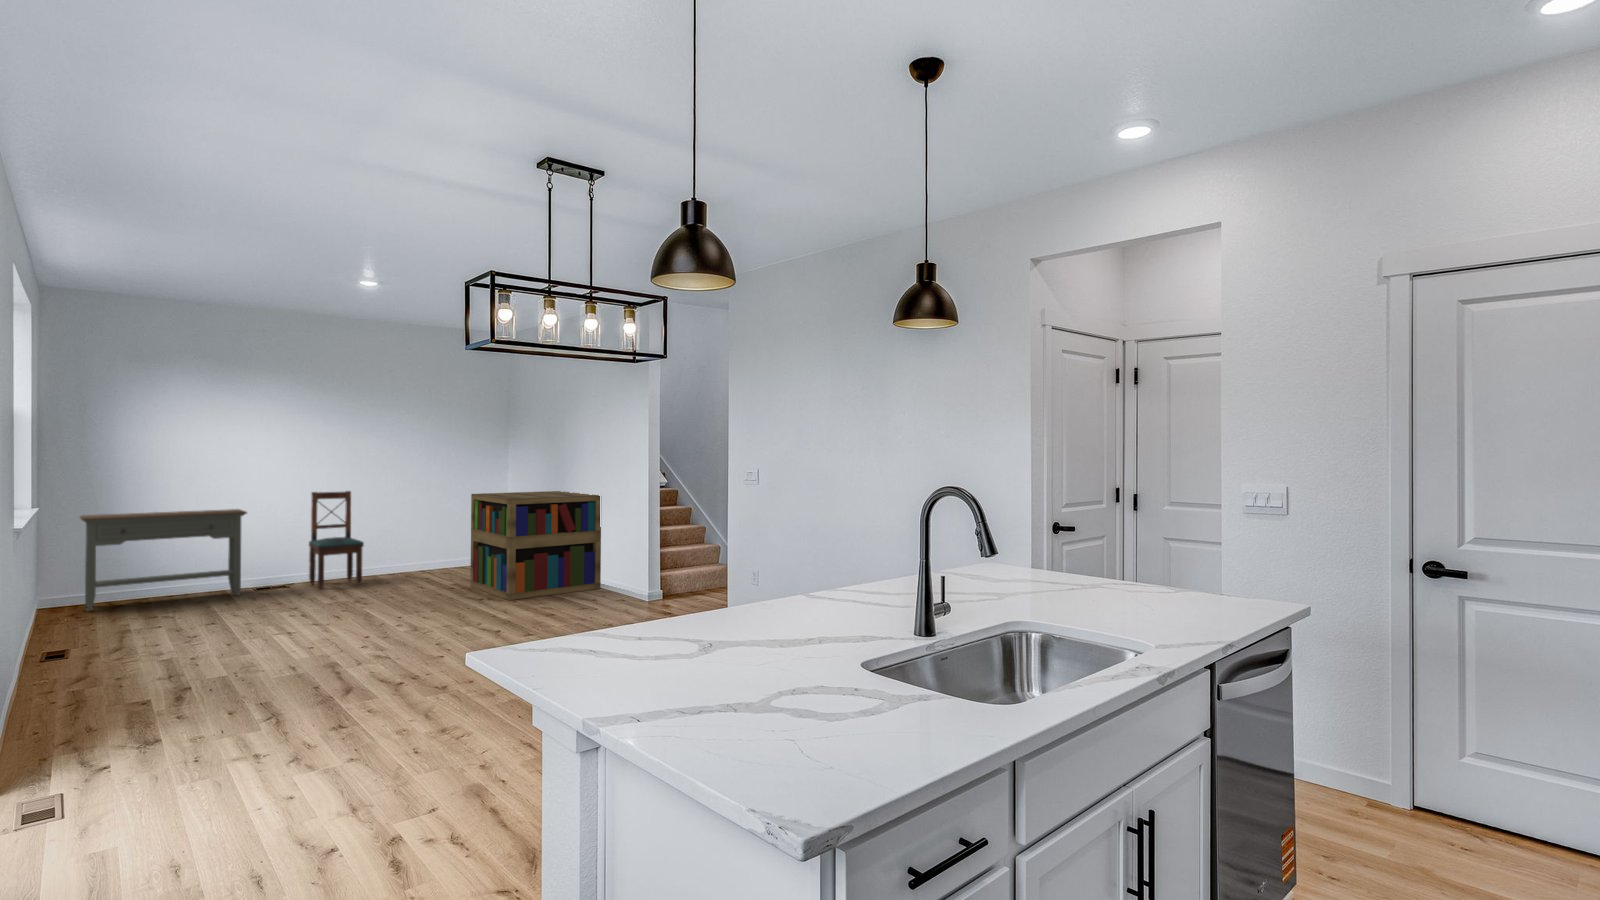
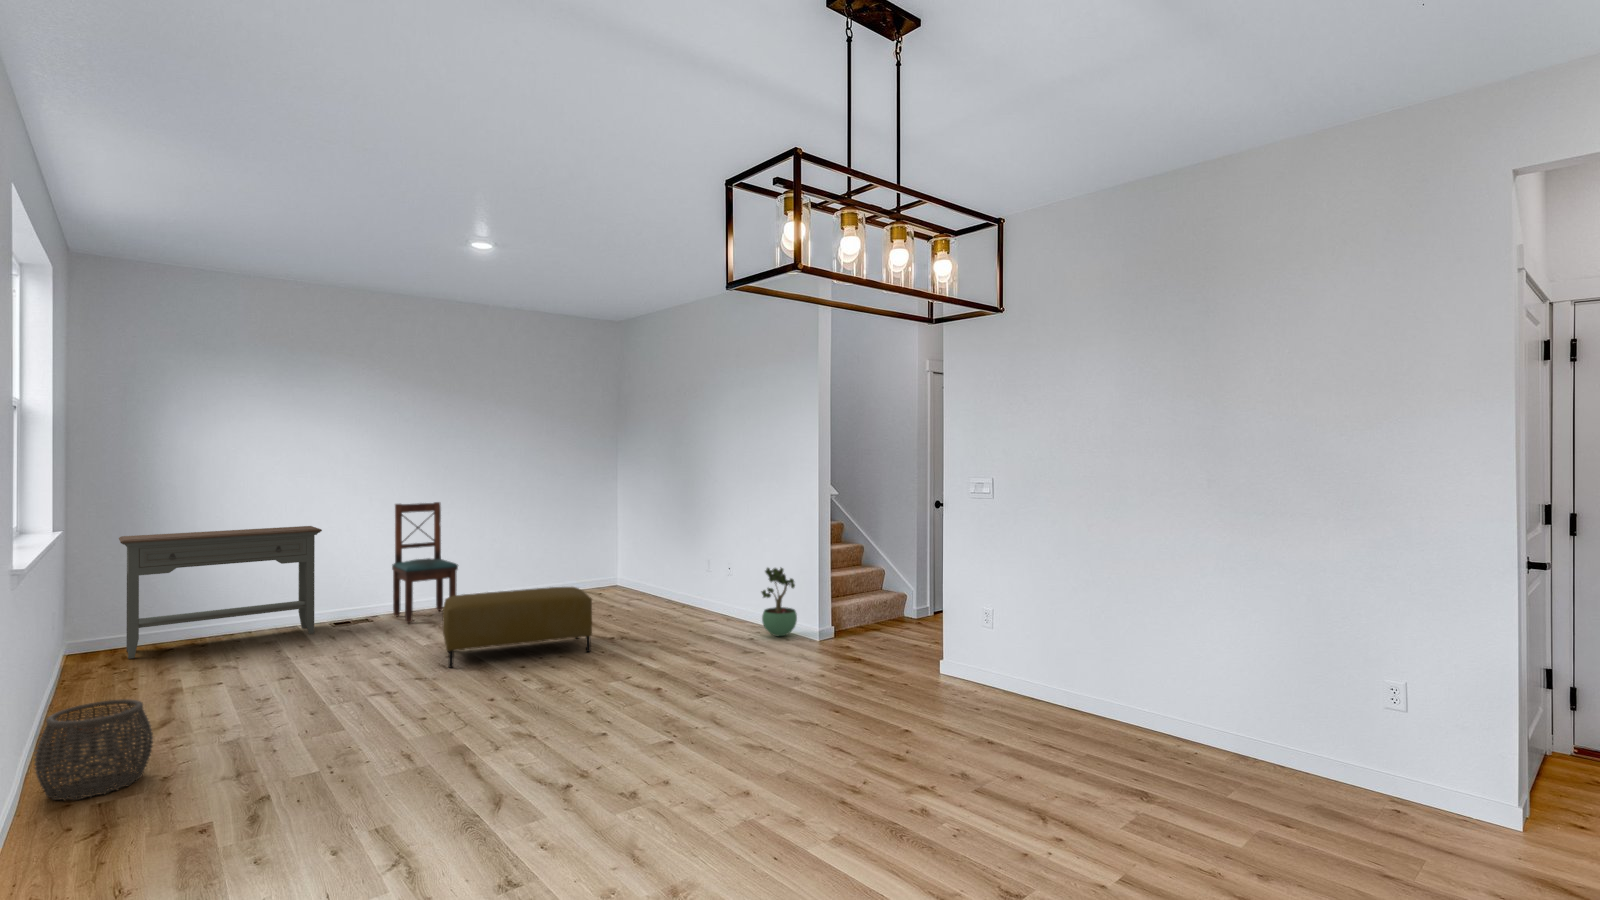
bookshelf: present [470,491,601,600] -> none [588,500,748,639]
potted plant: none [603,544,632,599] -> present [762,568,797,636]
ottoman: none [340,559,462,618] -> present [442,587,592,668]
woven basket: none [27,625,110,689] -> present [34,699,153,800]

